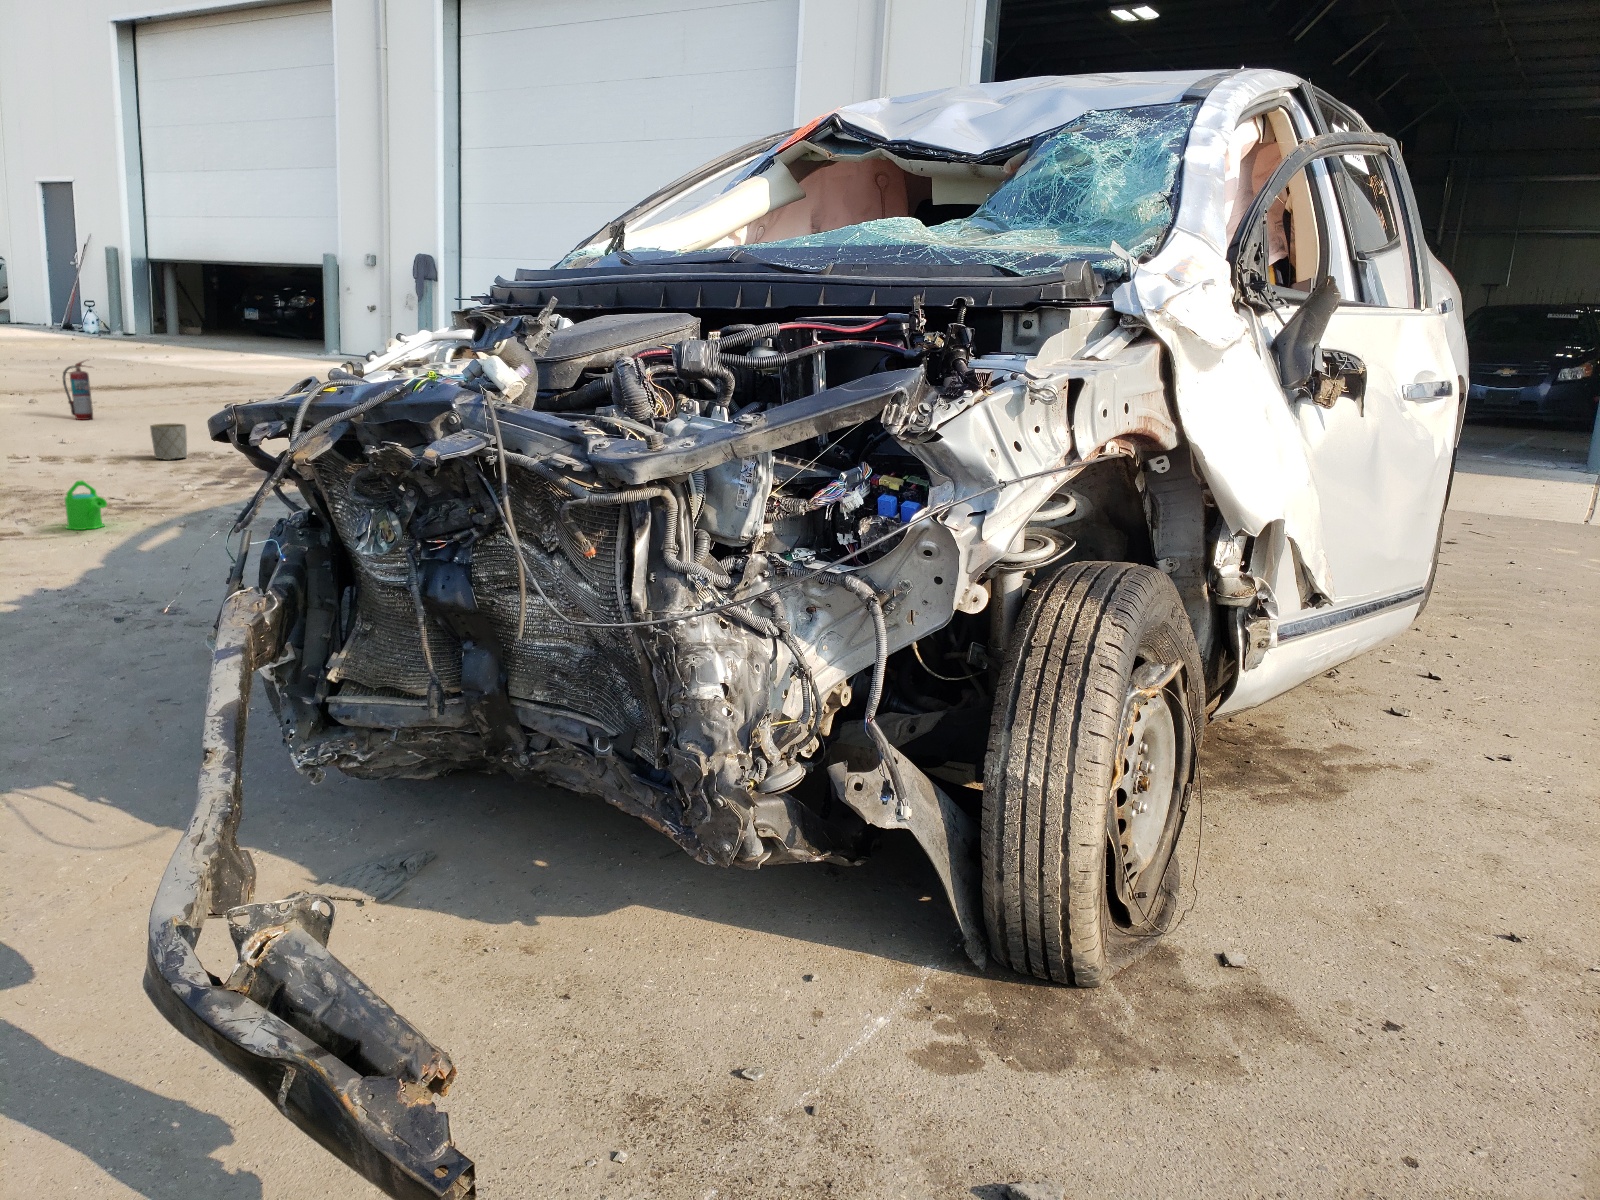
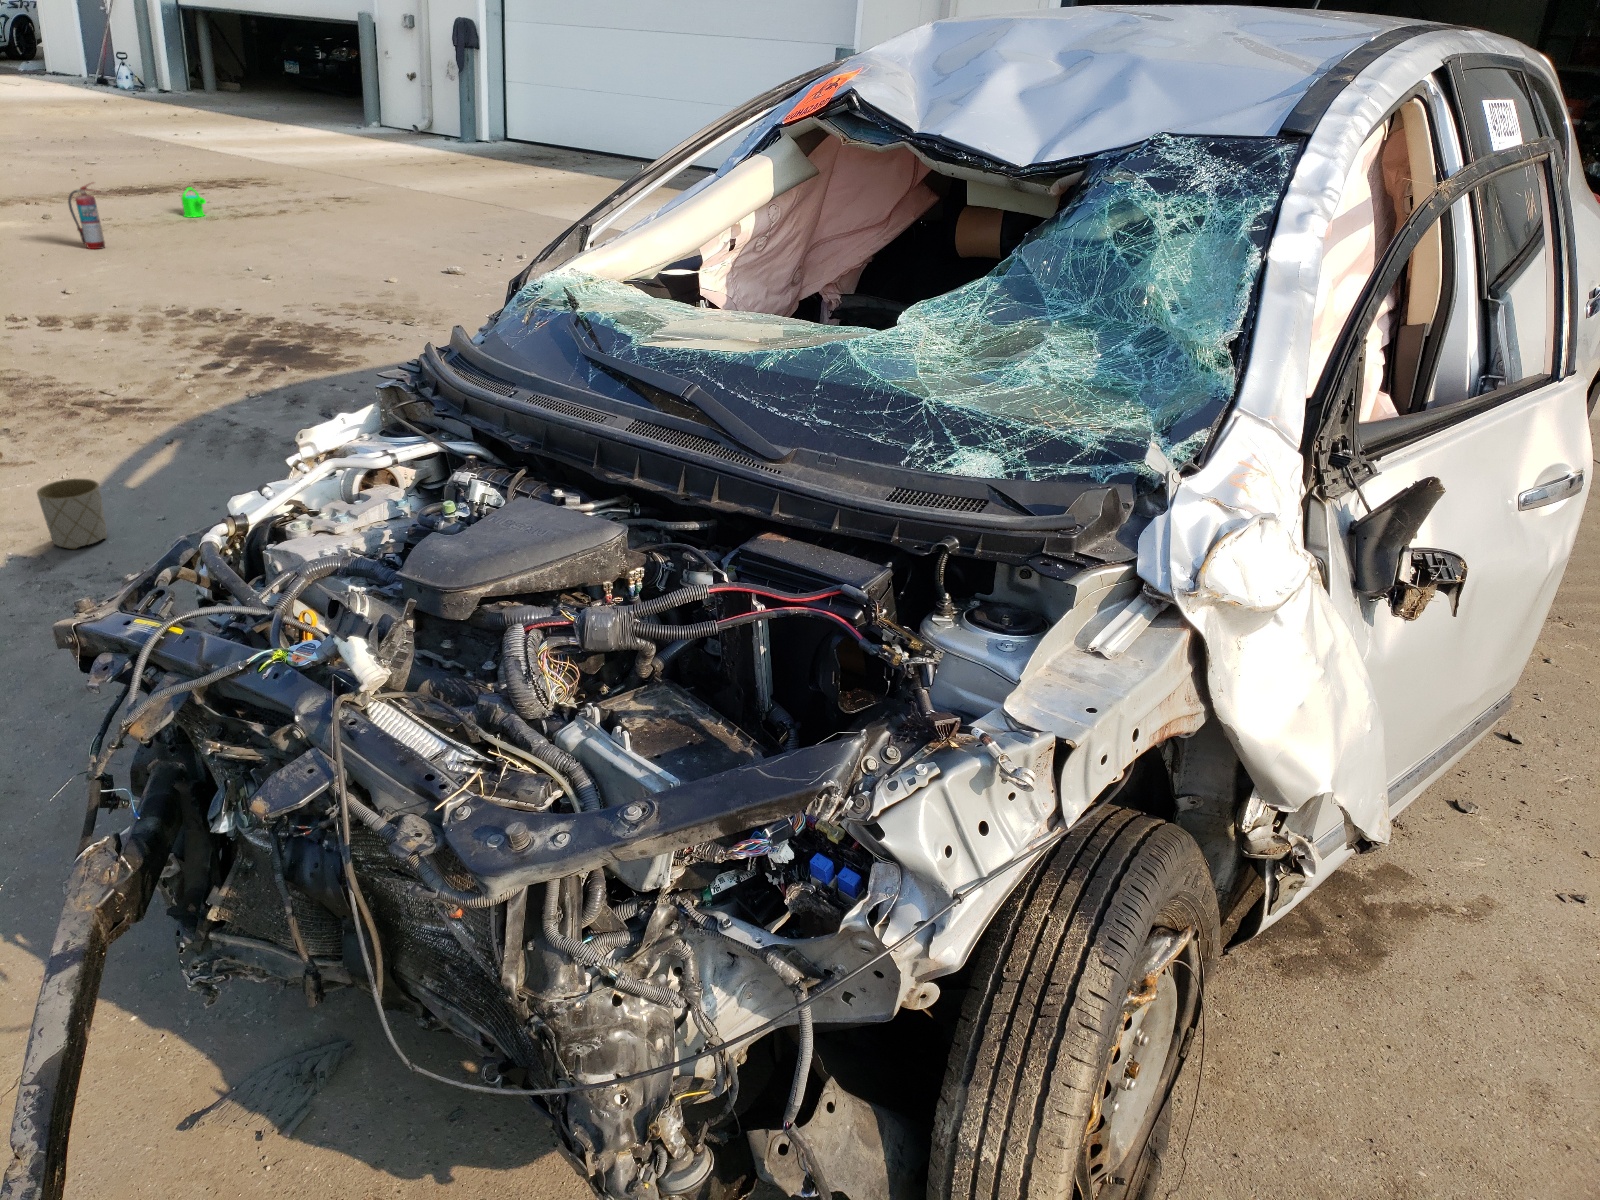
planter: present [150,423,187,460] -> present [37,479,107,549]
watering can: present [65,481,107,530] -> present [181,187,206,217]

